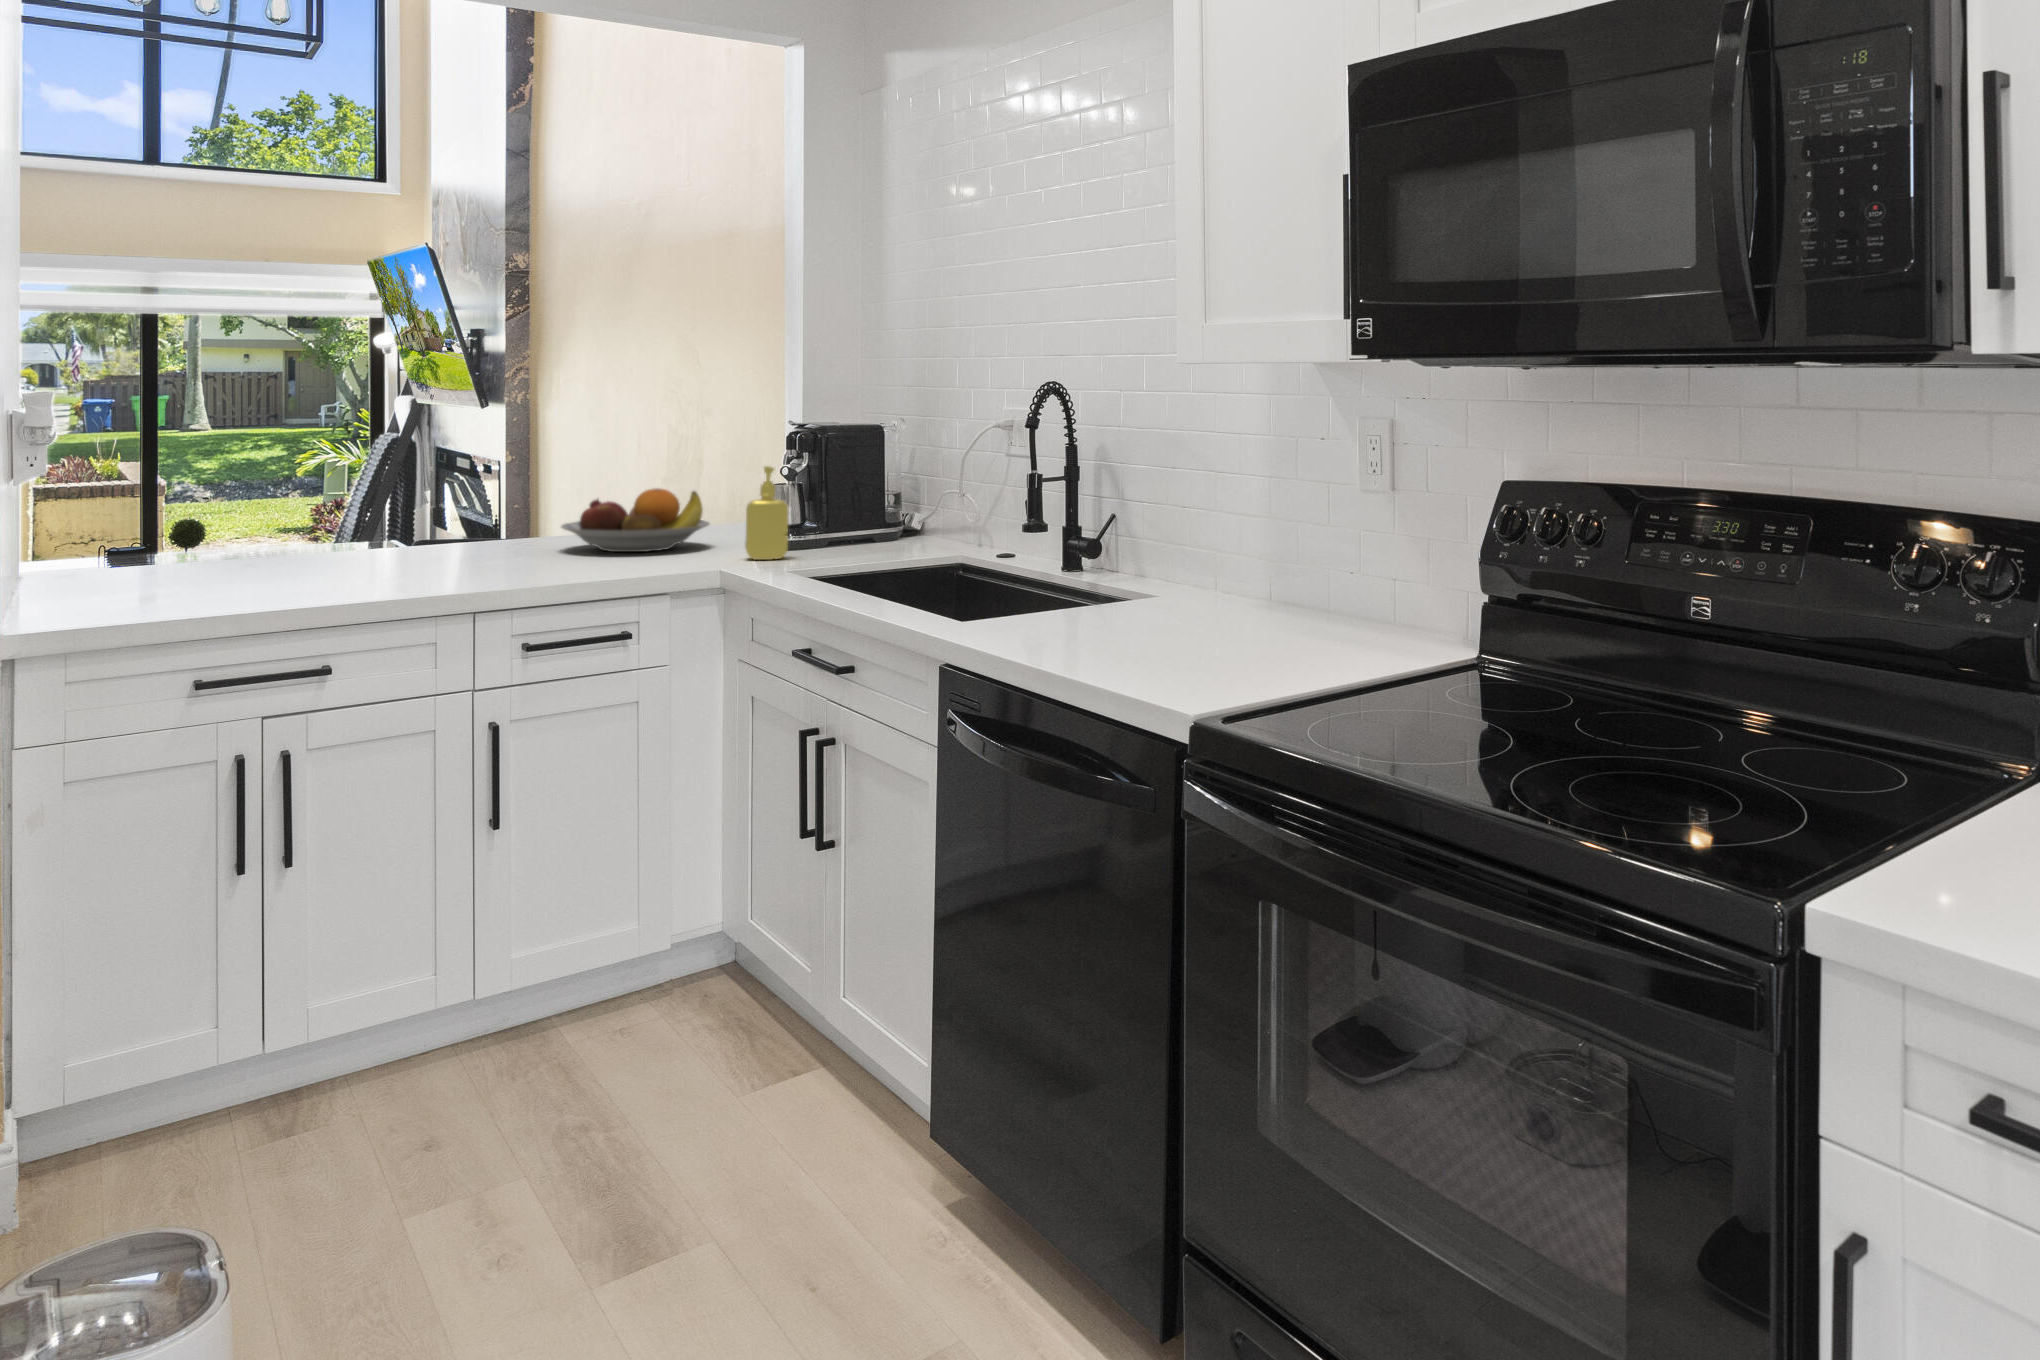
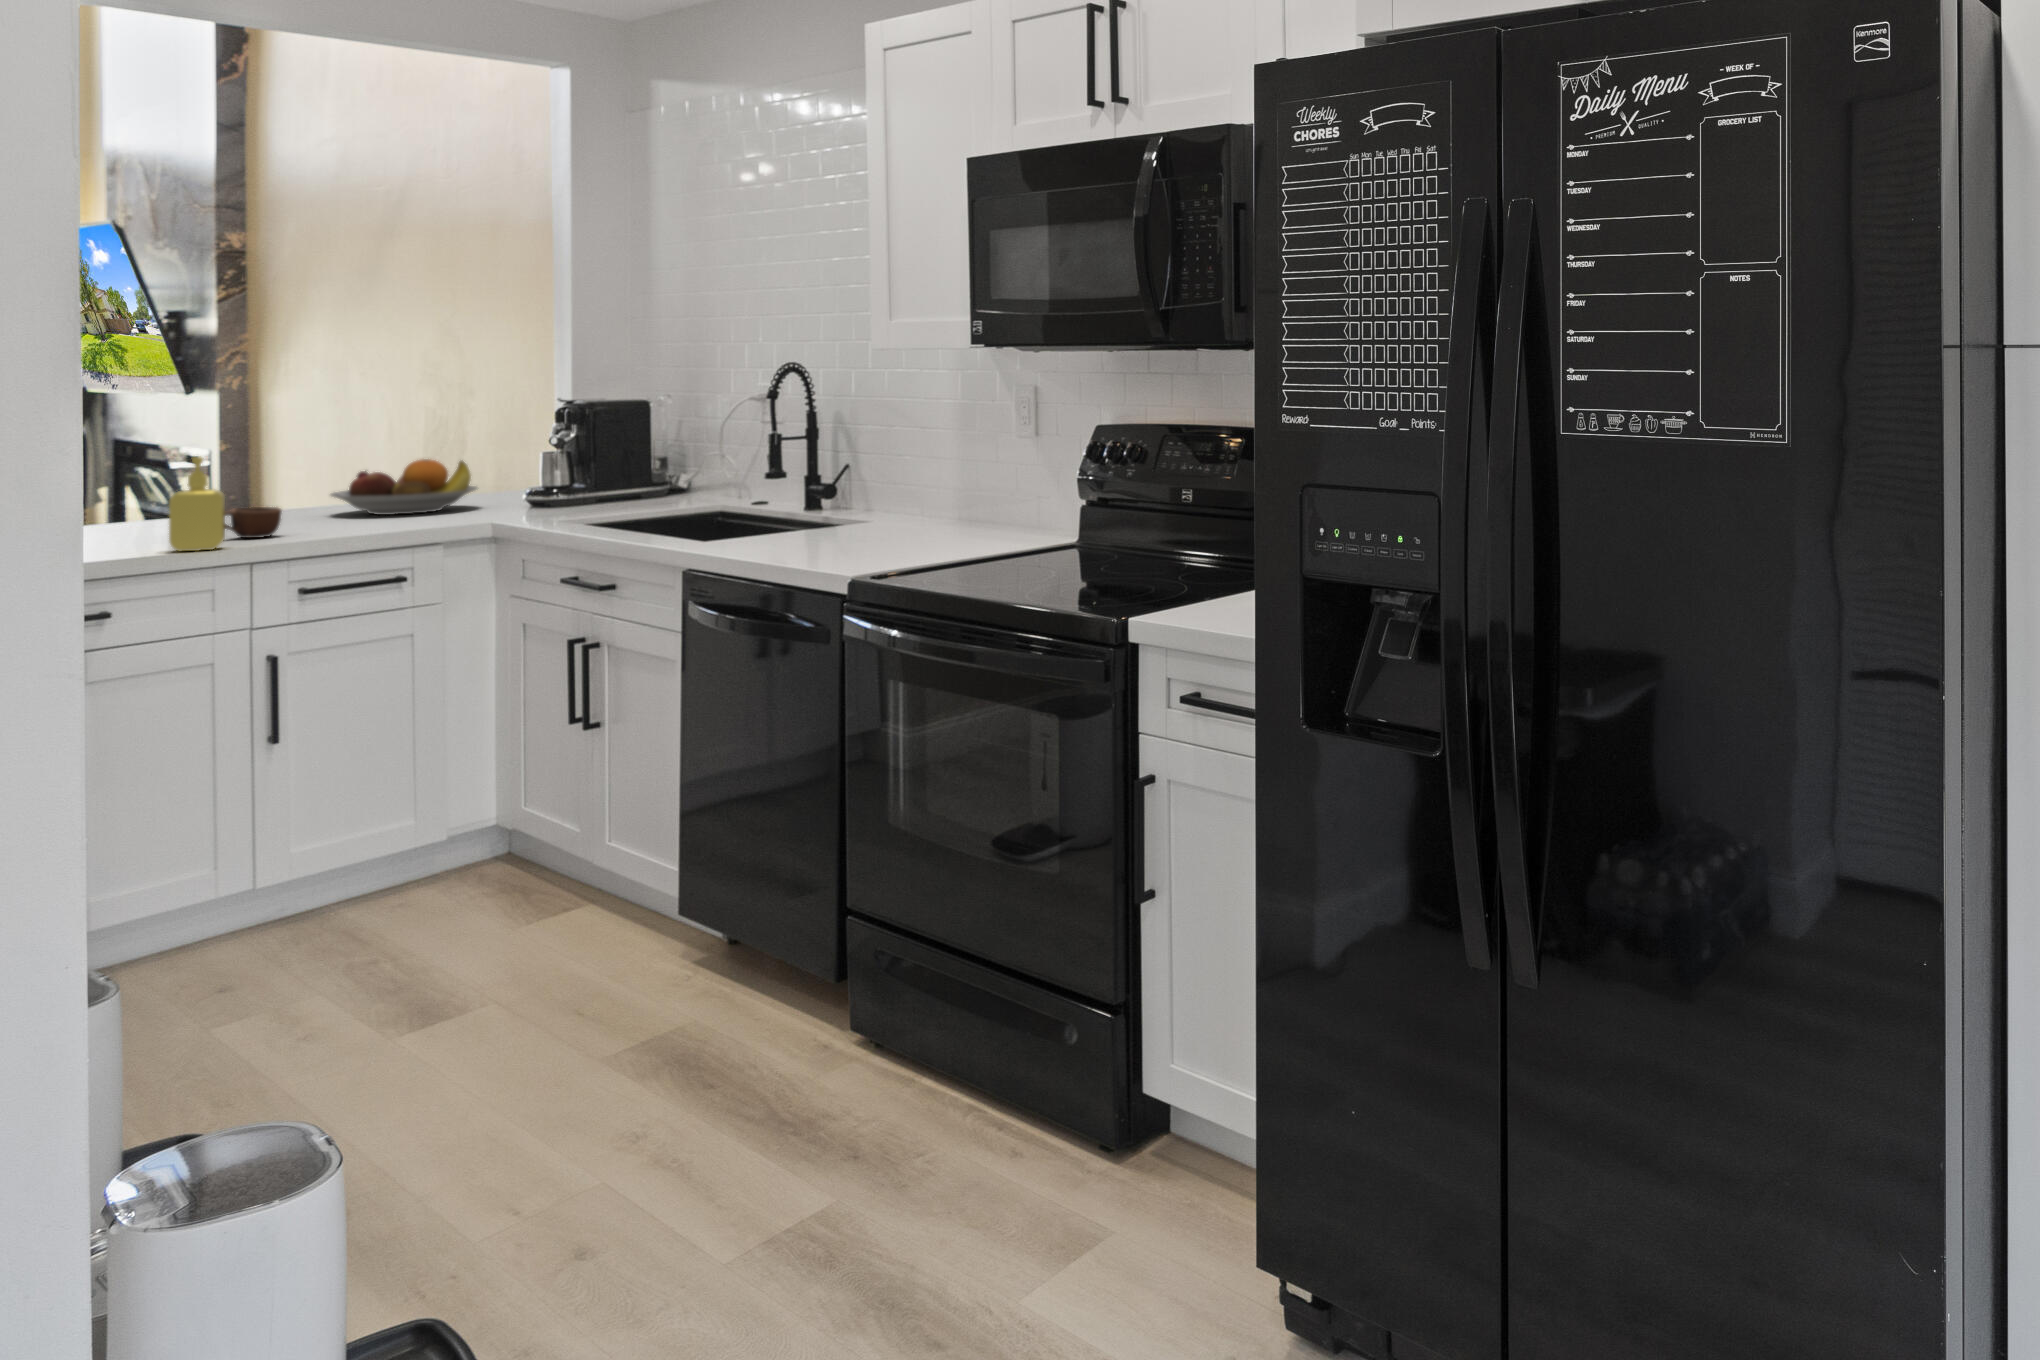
soap dispenser: present [745,466,788,560] -> present [169,456,225,551]
mug: none [435,542,502,580] -> present [225,507,281,538]

